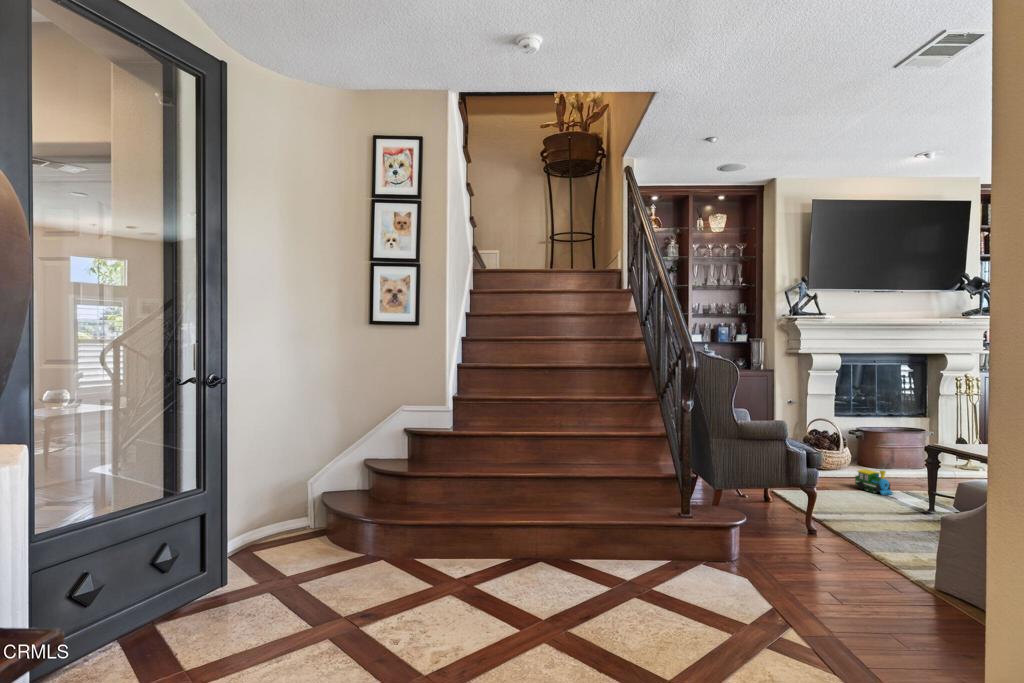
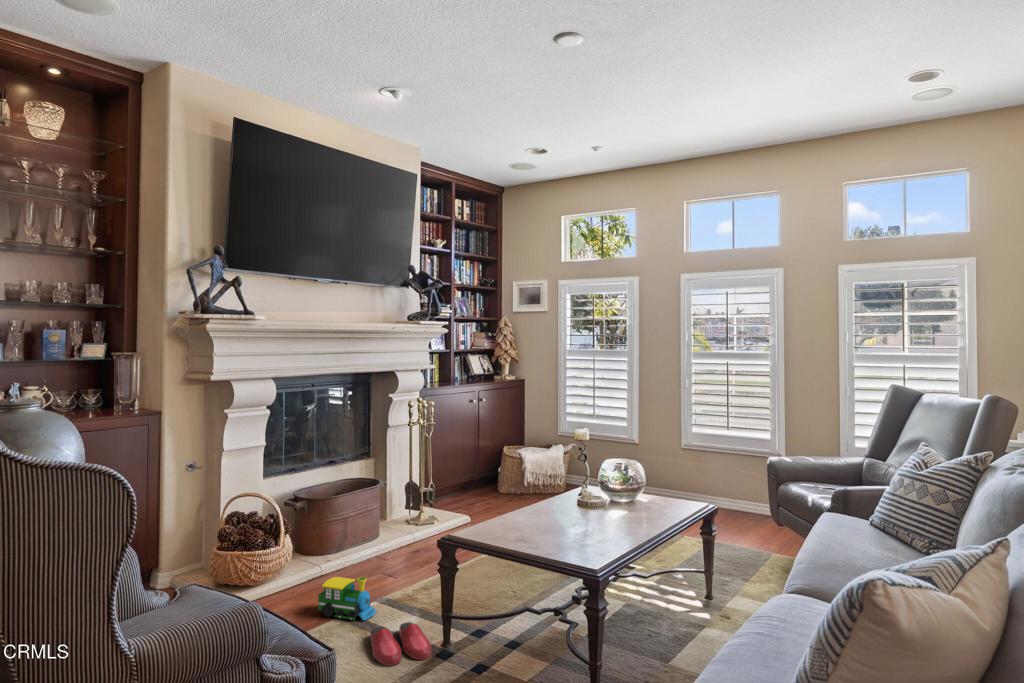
slippers: none [878,494,918,513] -> present [371,622,431,666]

